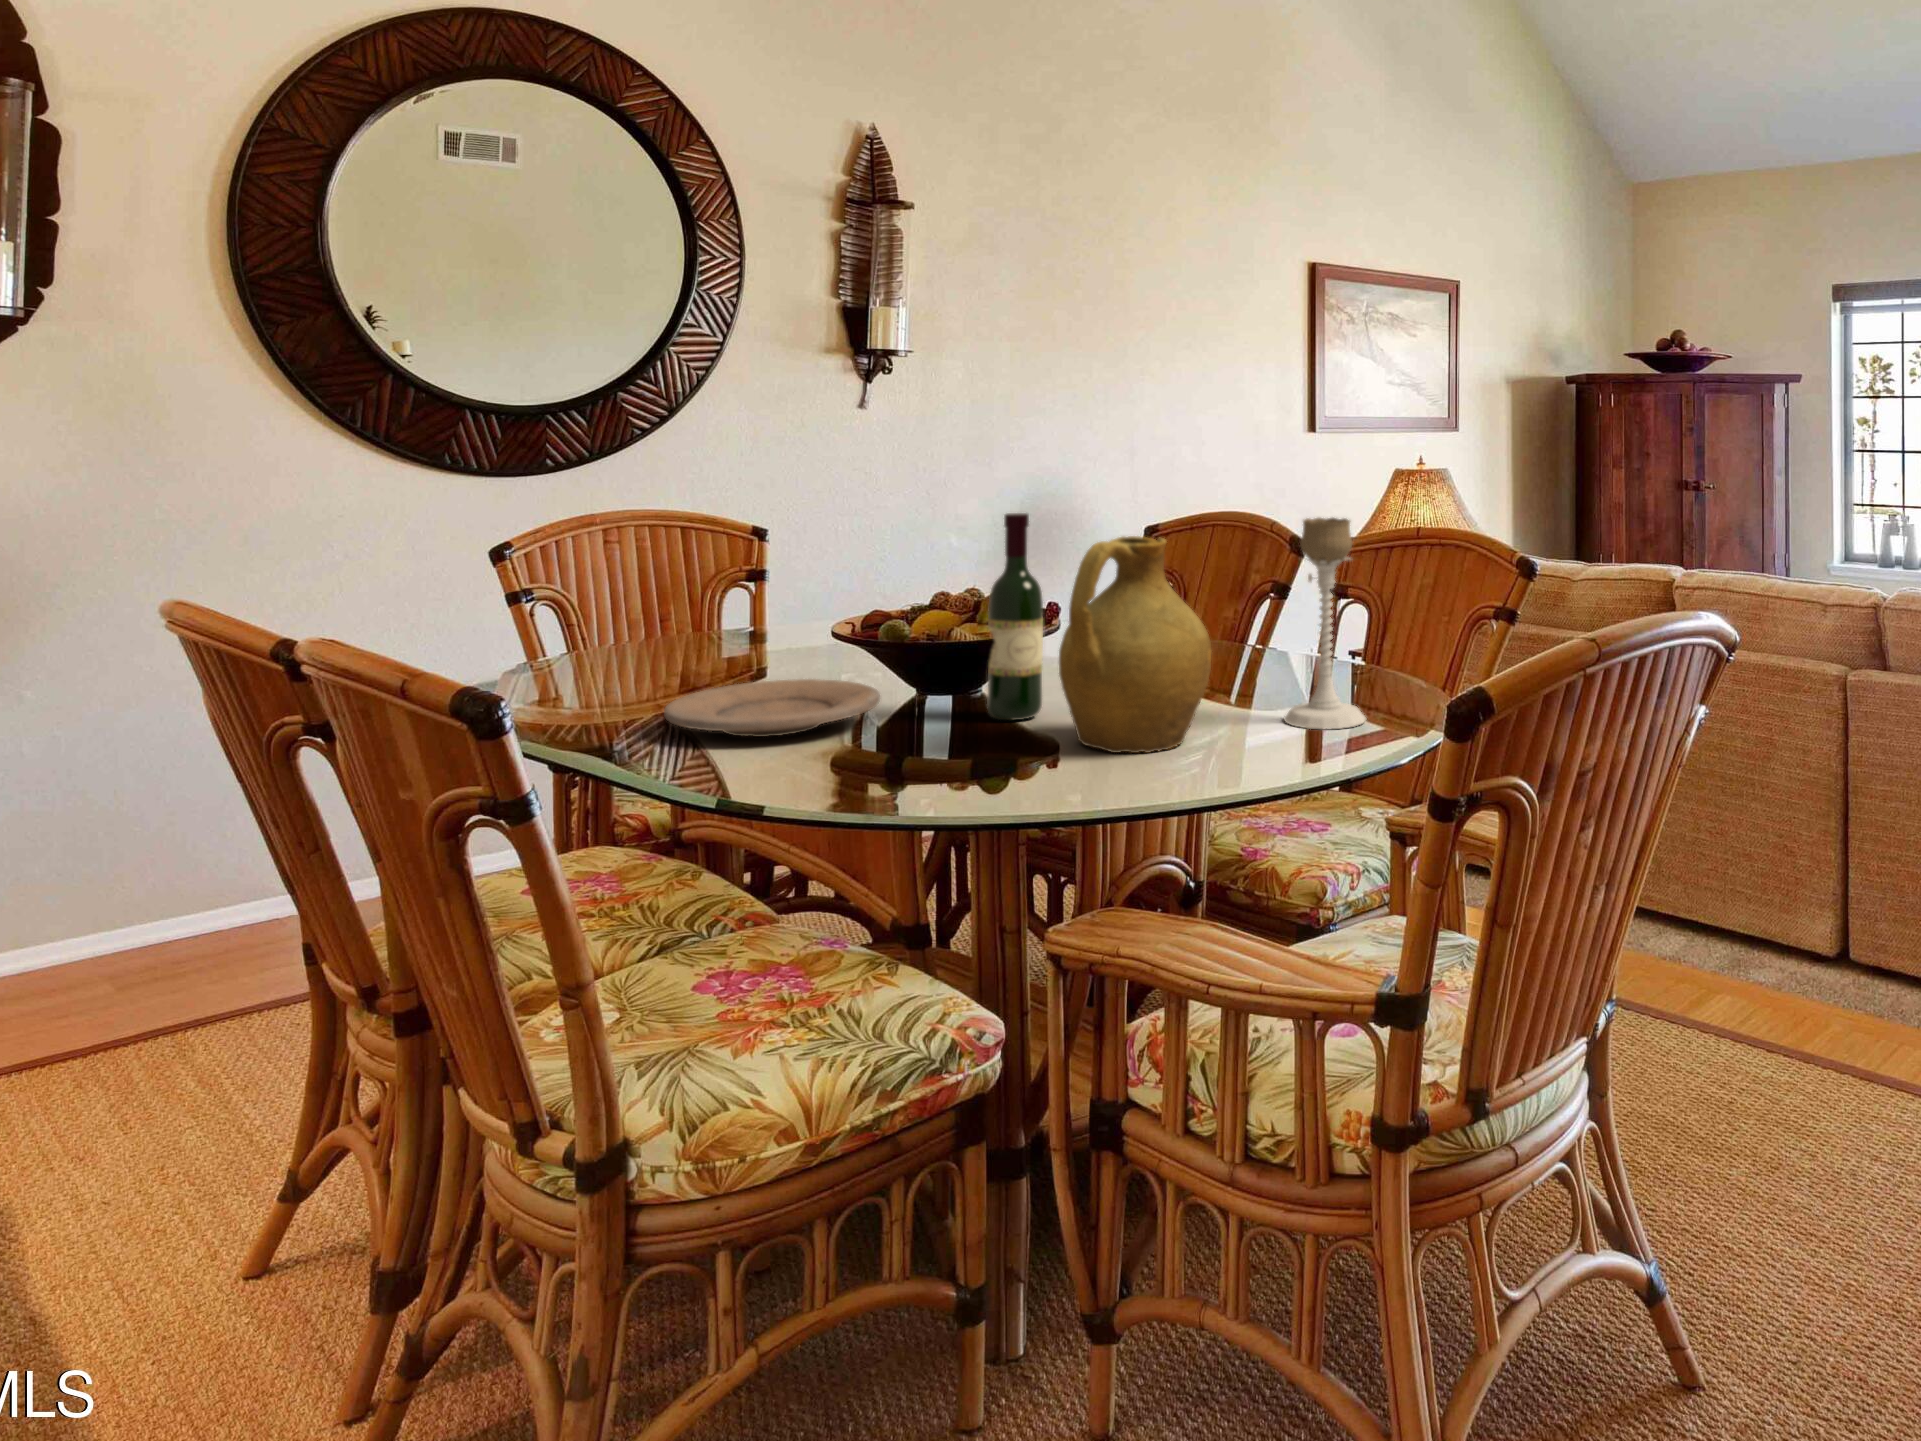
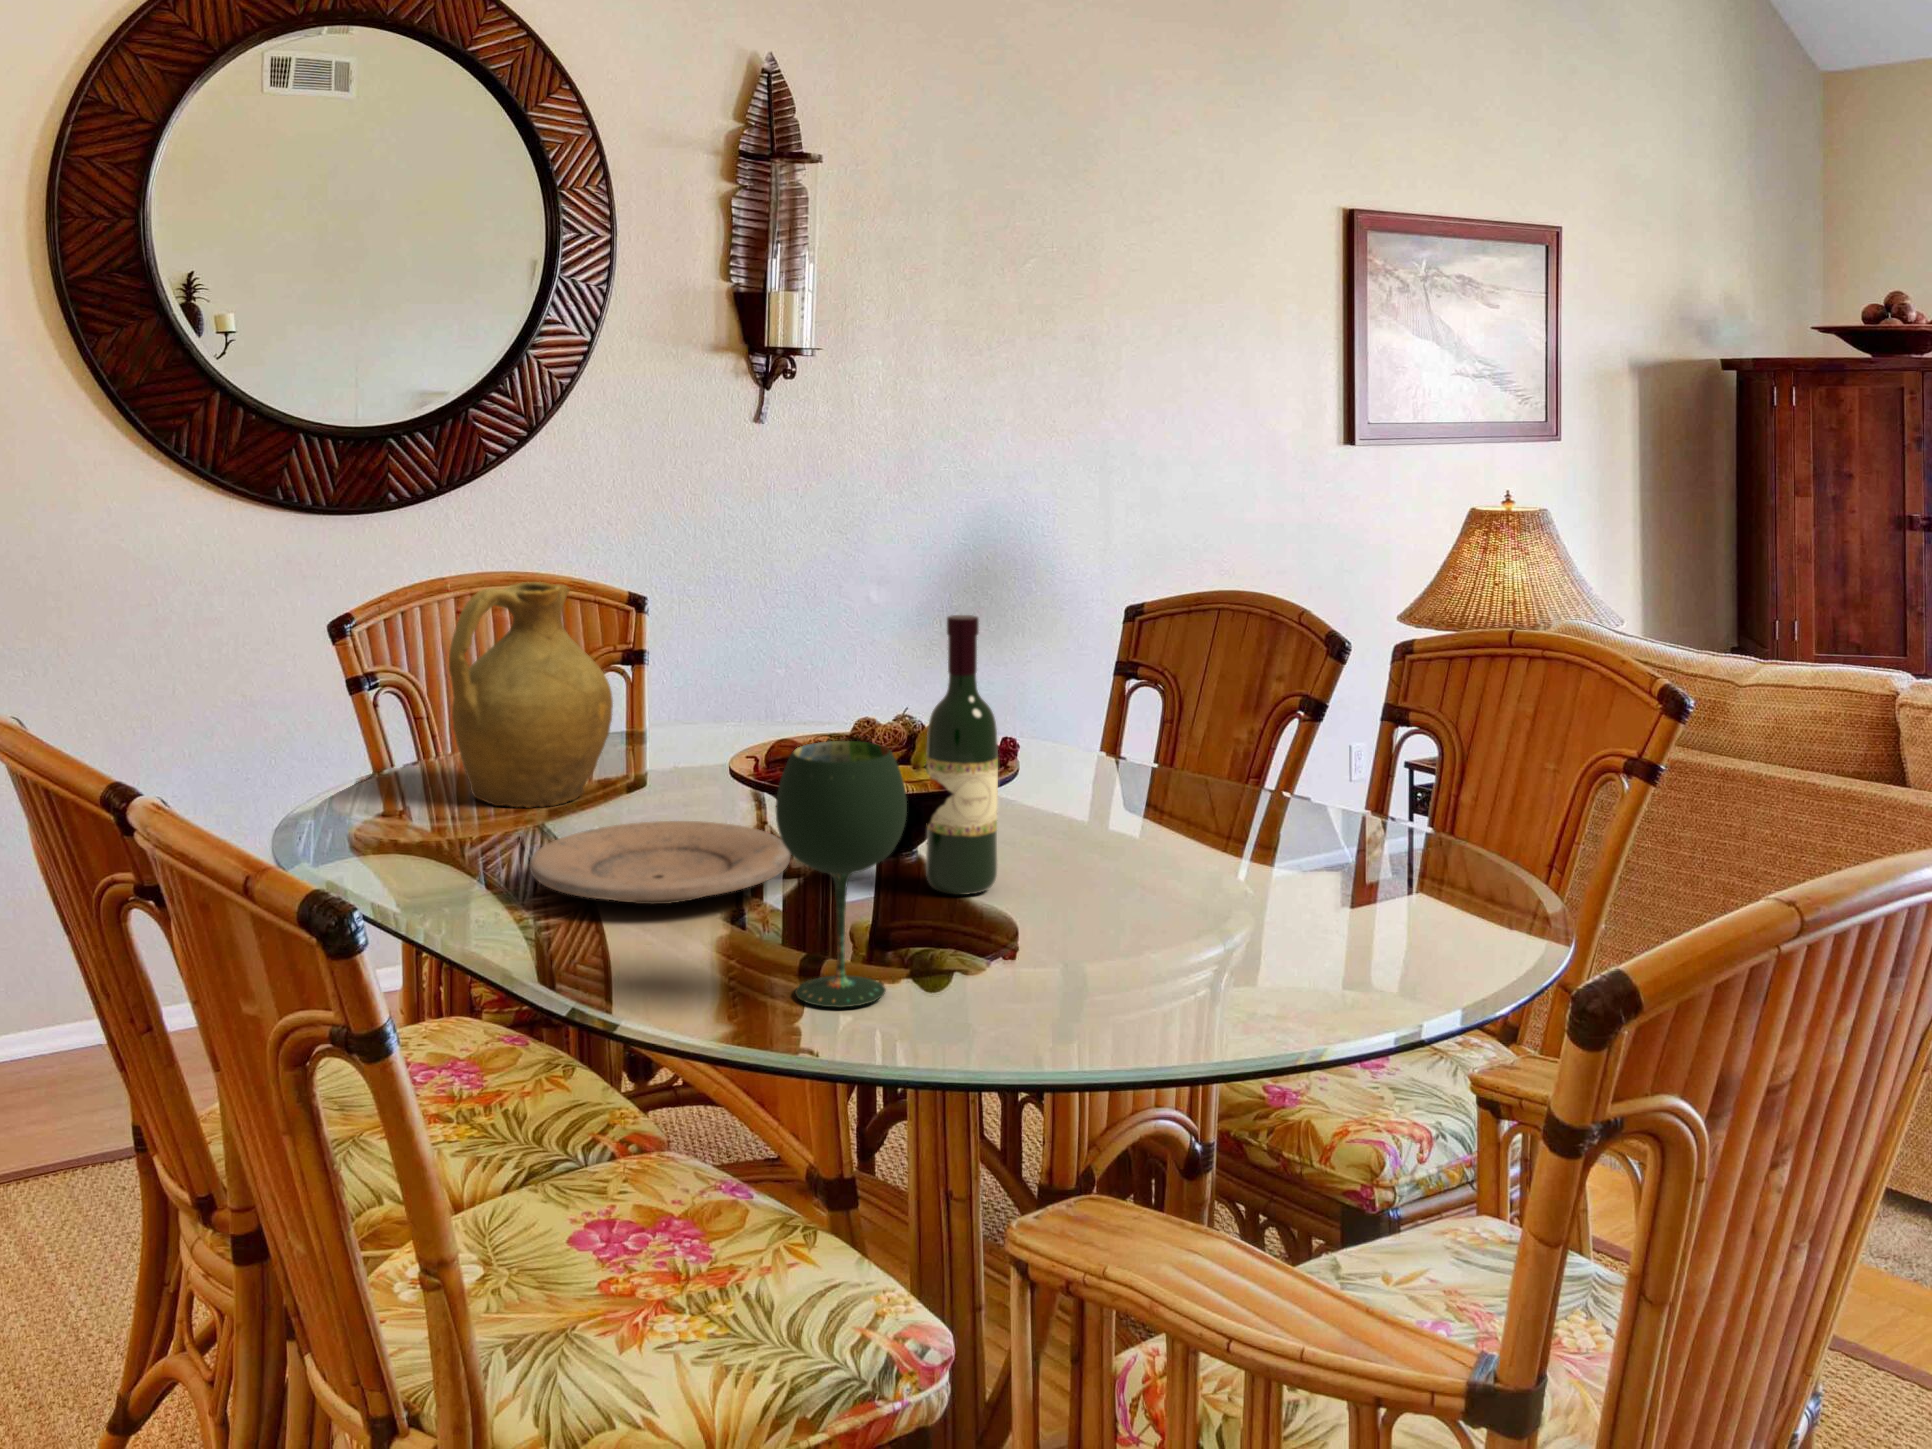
candle holder: present [1284,518,1366,730] -> none [1326,632,1445,936]
pitcher: present [1059,536,1212,753] -> present [449,582,613,808]
wine glass: none [867,592,971,788] -> present [776,741,907,1007]

